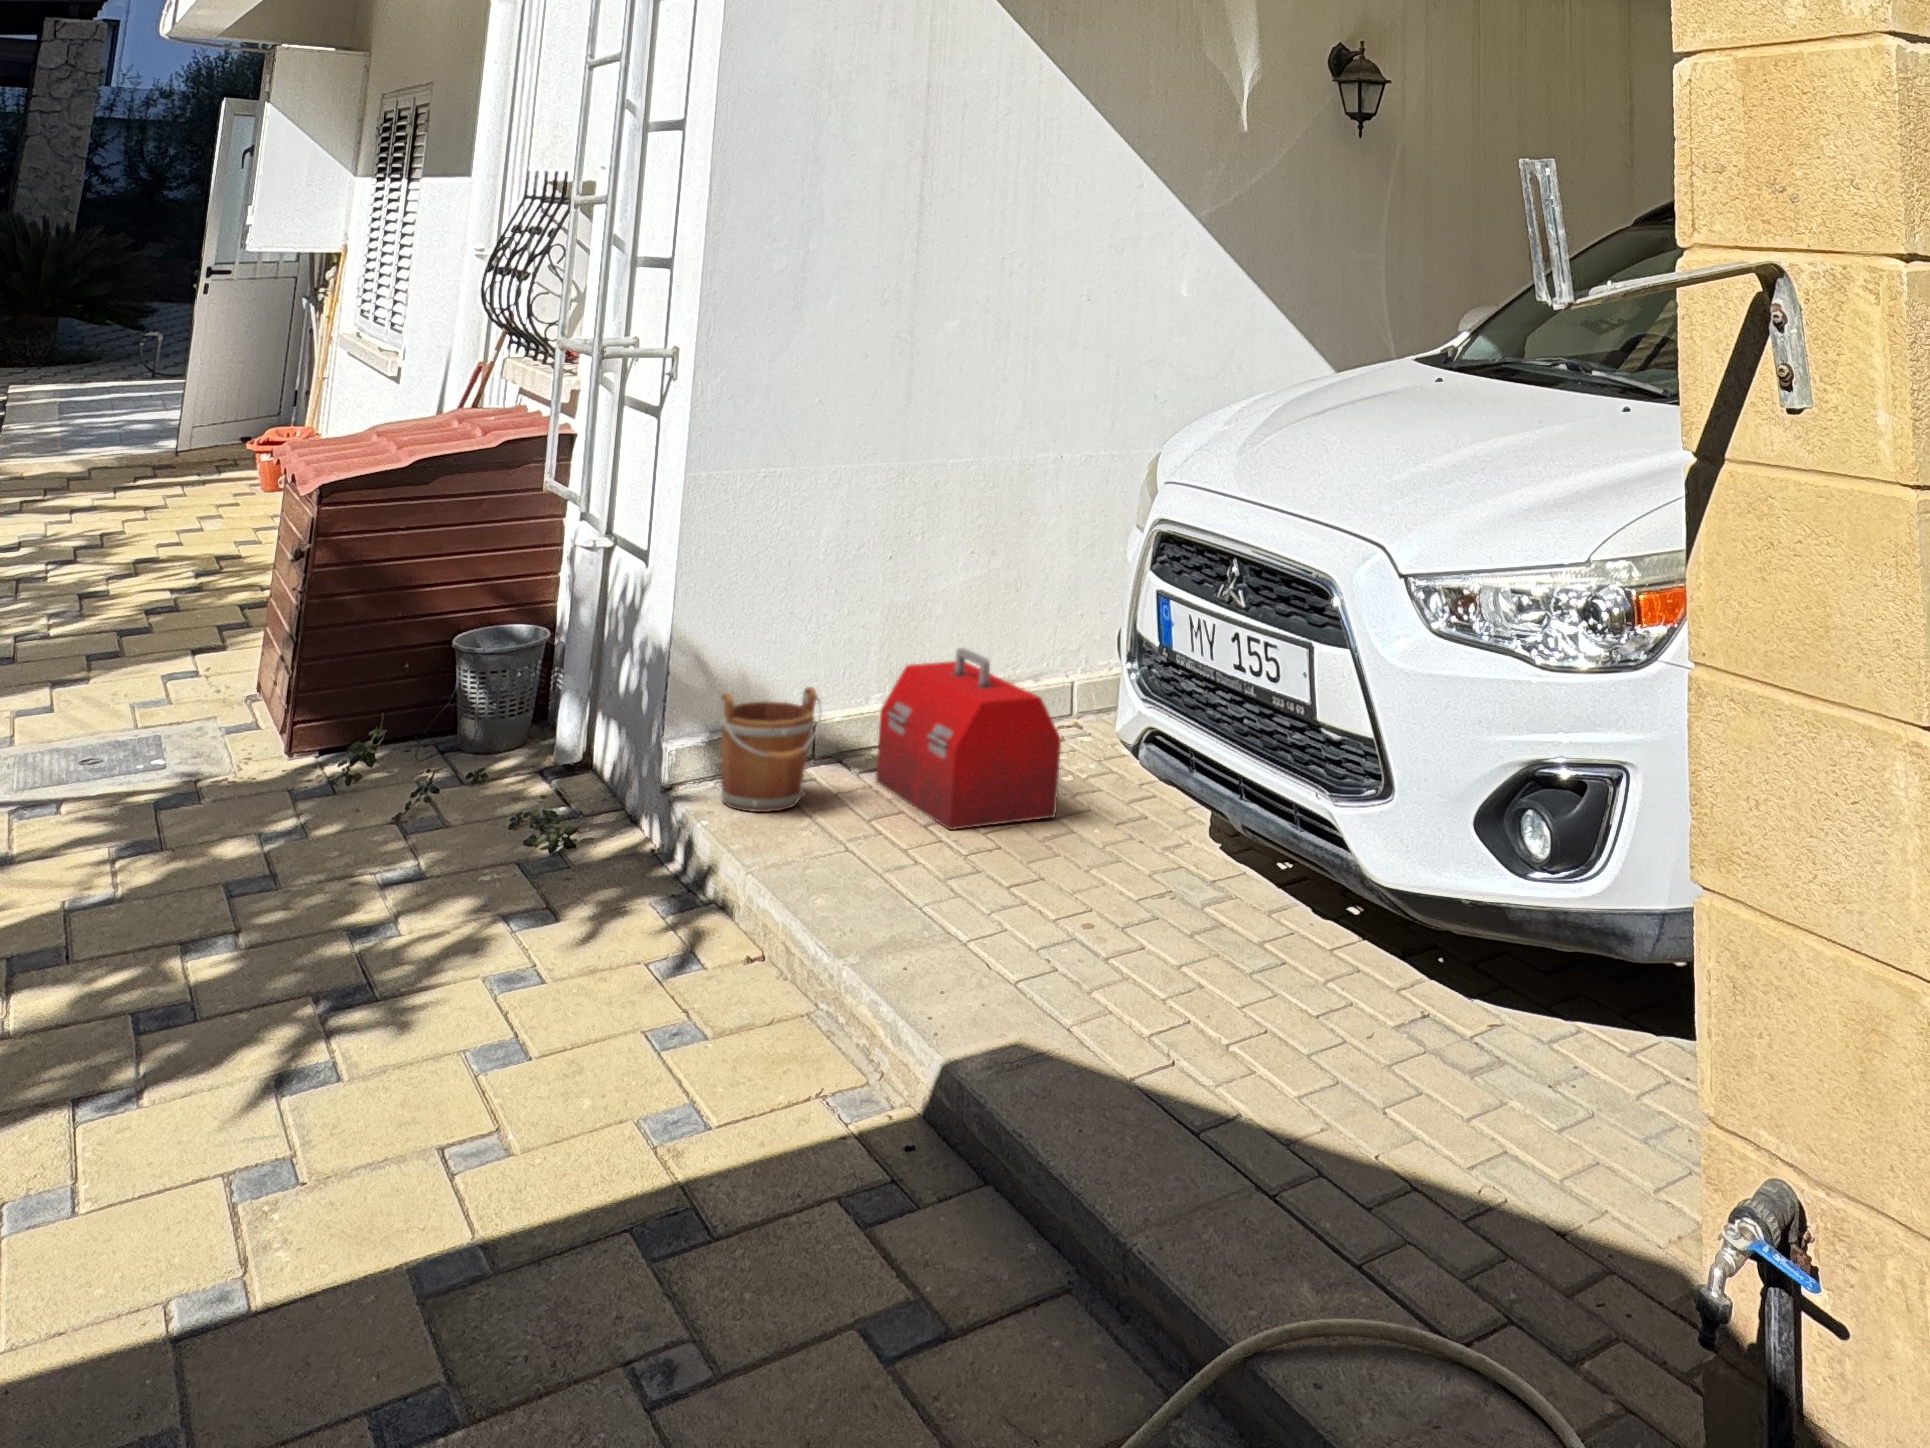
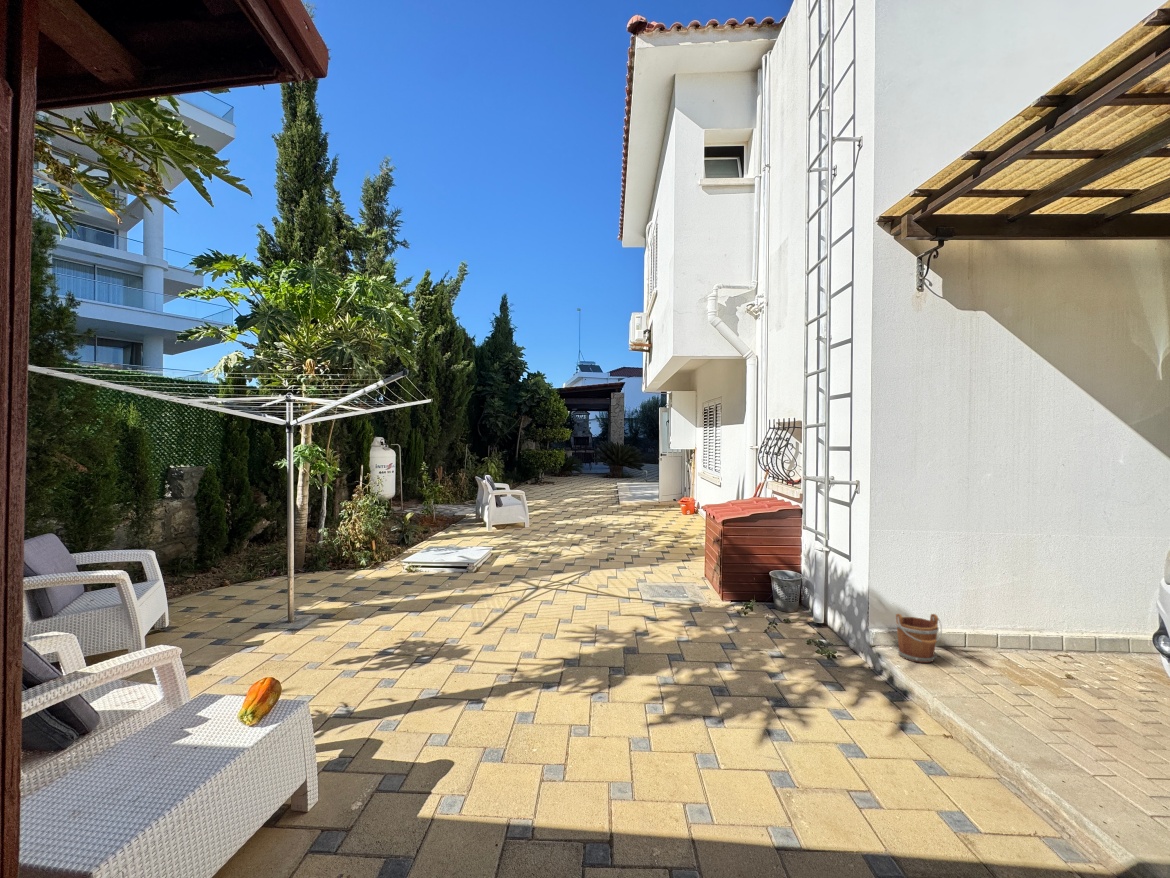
toolbox: present [876,648,1061,830] -> none [962,603,1067,683]

